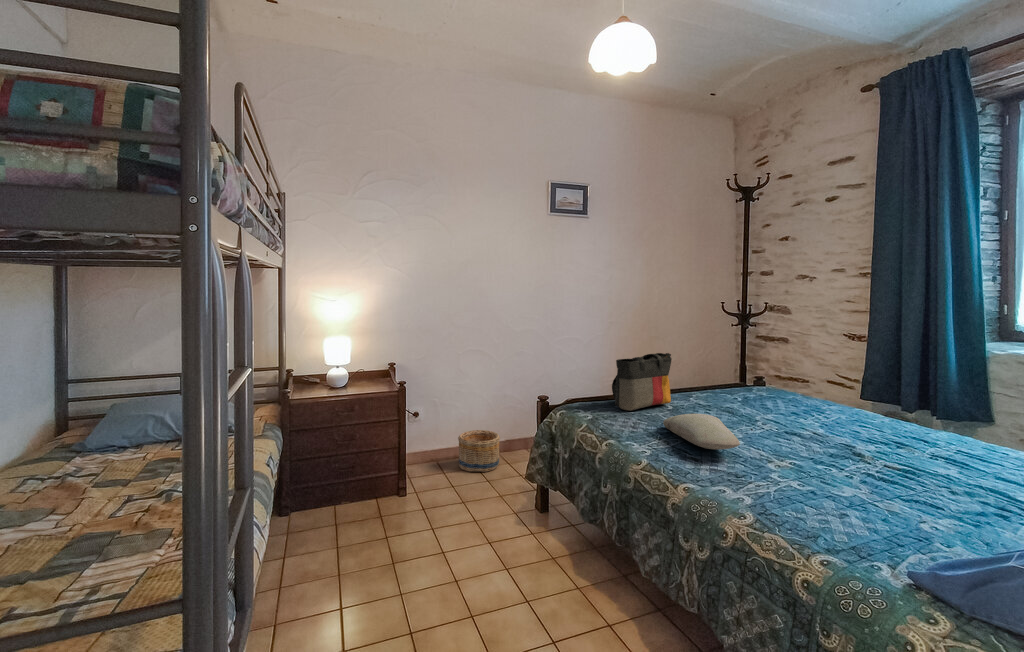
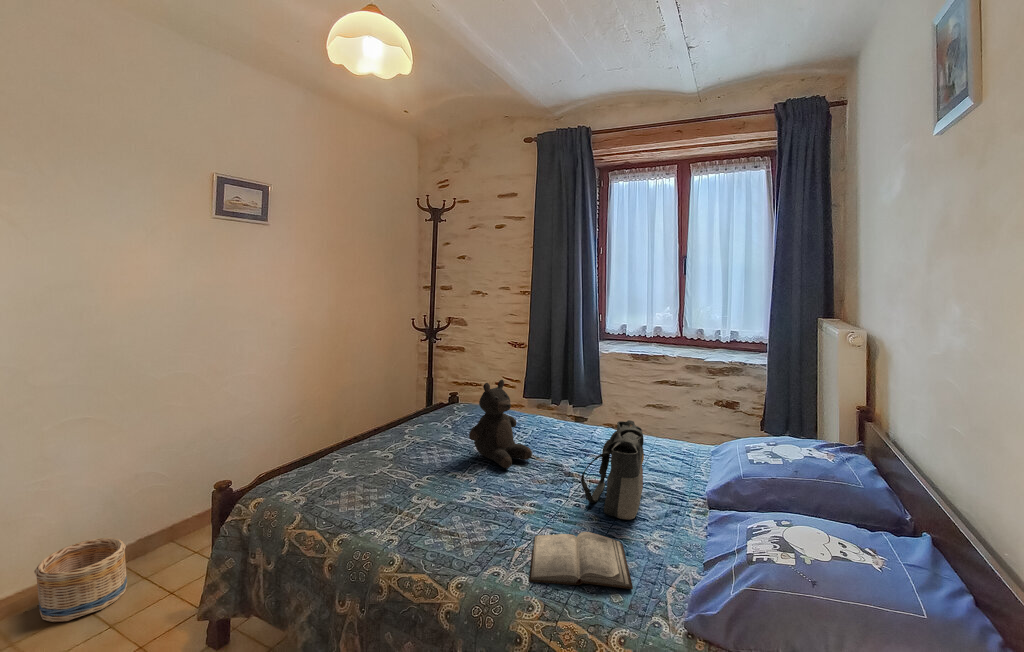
teddy bear: none [746,349,821,436] -> present [469,380,532,468]
tote bag: present [612,353,672,410] -> present [581,420,644,519]
pillow: present [663,414,740,449] -> none [396,467,489,517]
diary: none [752,481,889,541] -> present [529,532,633,589]

